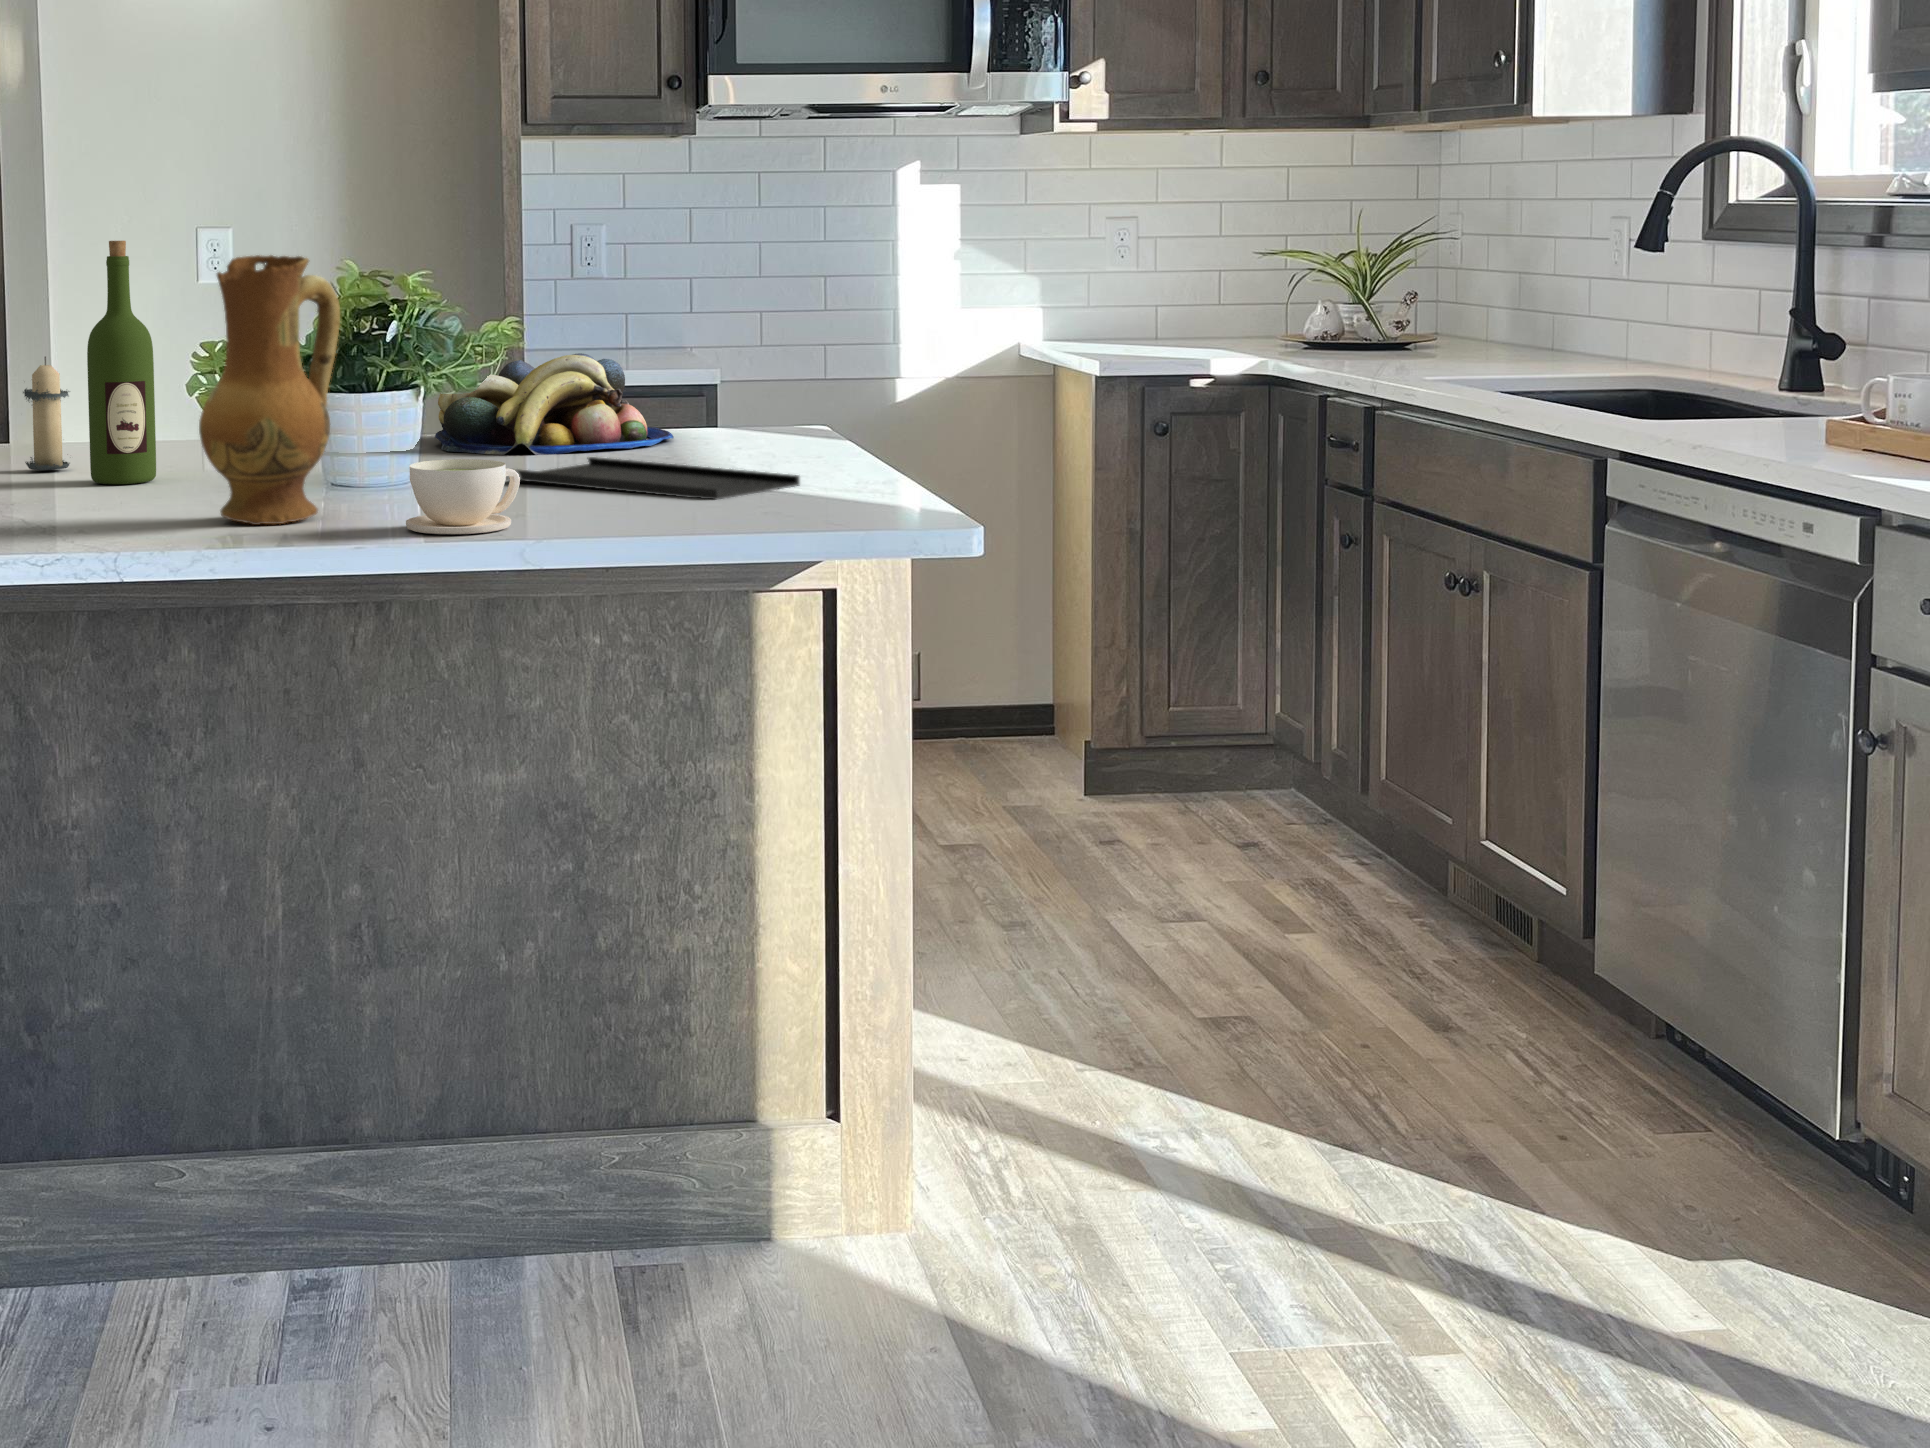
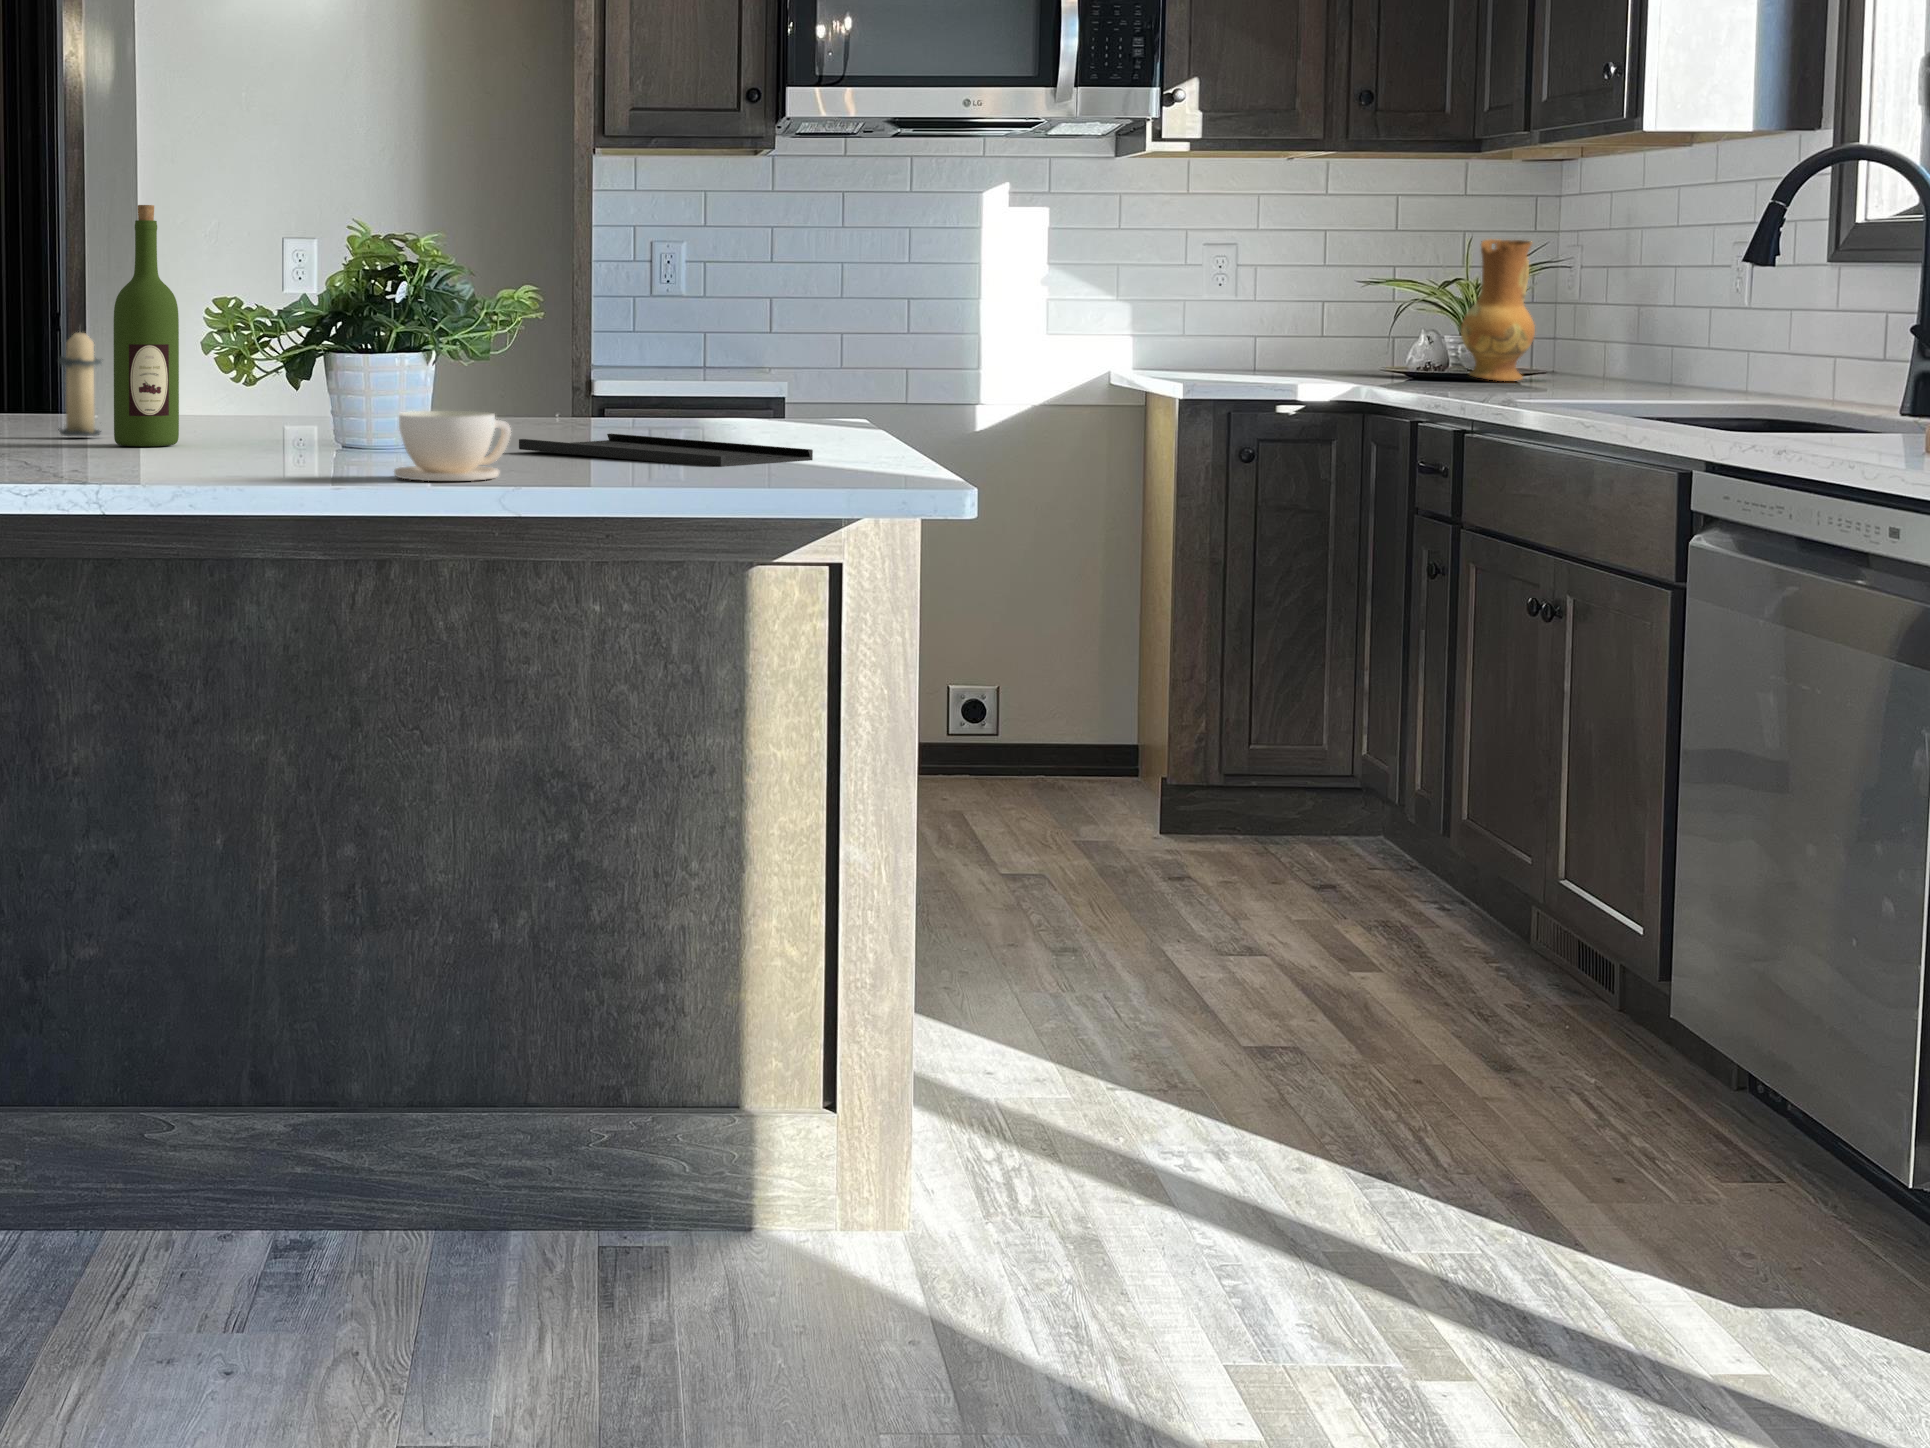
ceramic jug: present [199,255,340,525] -> present [1461,239,1535,381]
fruit bowl: present [435,353,674,455] -> none [469,342,711,438]

